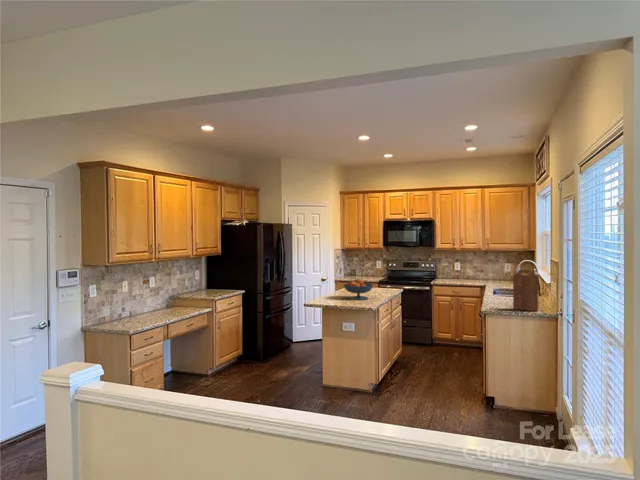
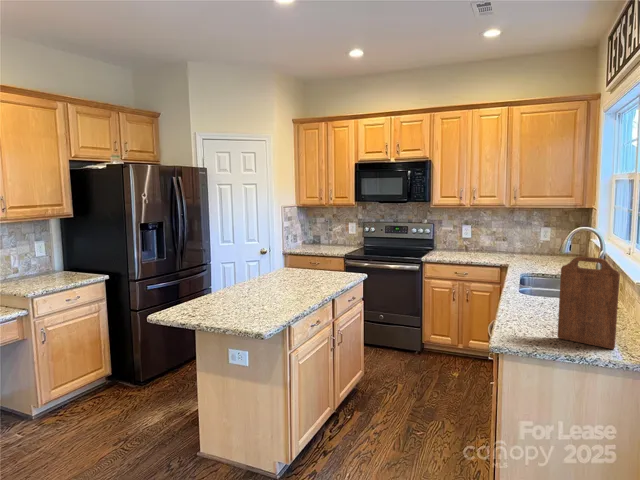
fruit bowl: present [344,279,373,300] -> none [240,262,295,303]

